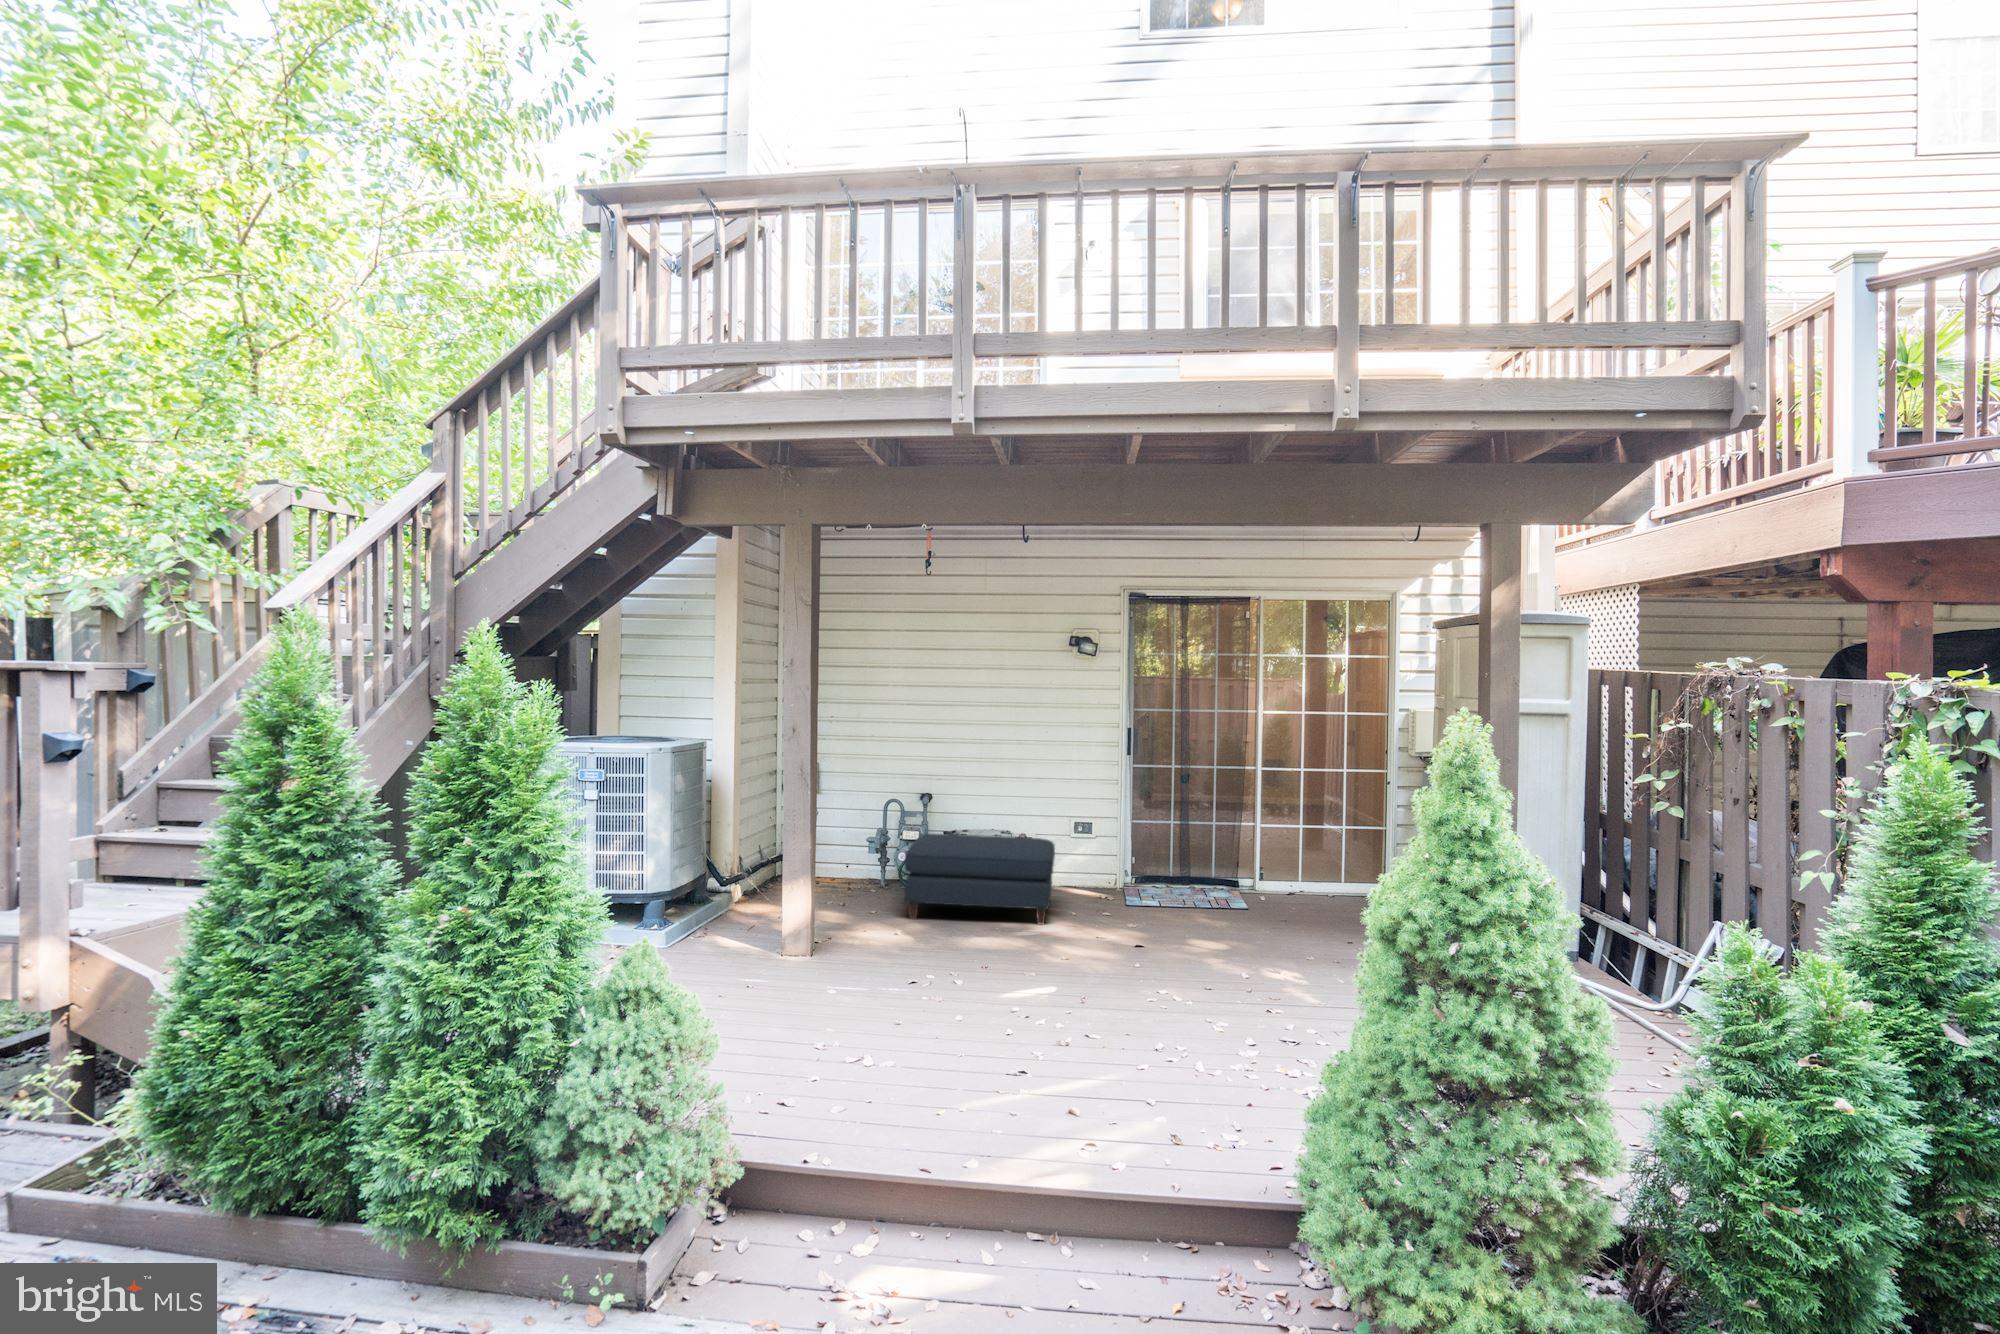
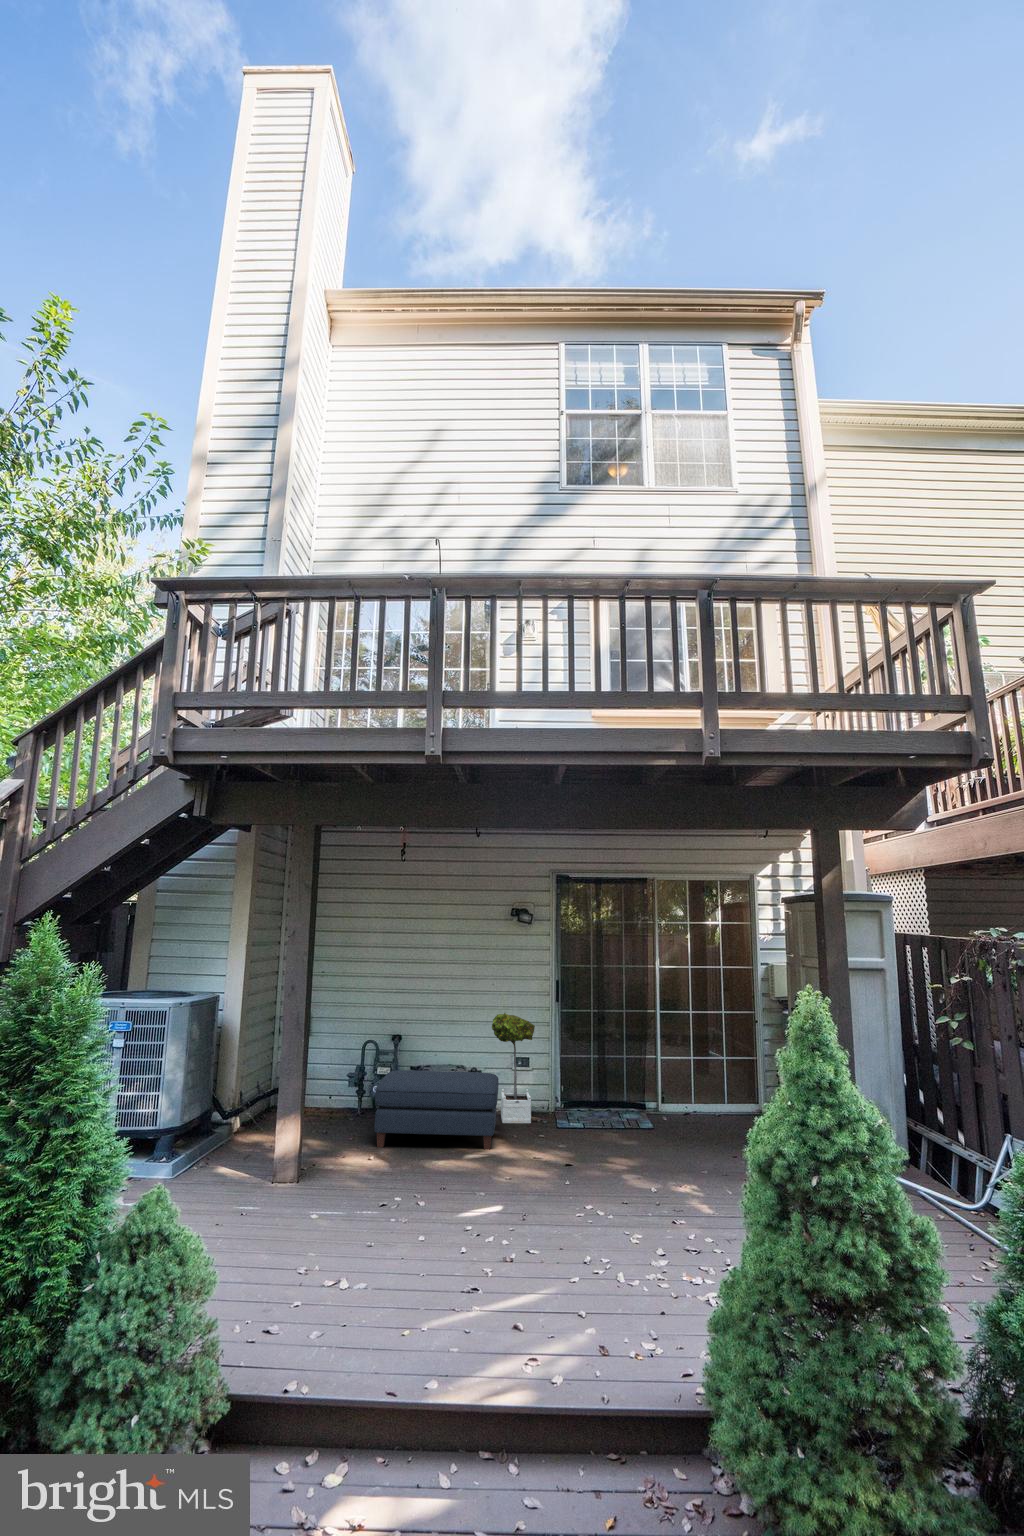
potted tree: none [1046,769,1101,898] -> present [492,1013,535,1123]

